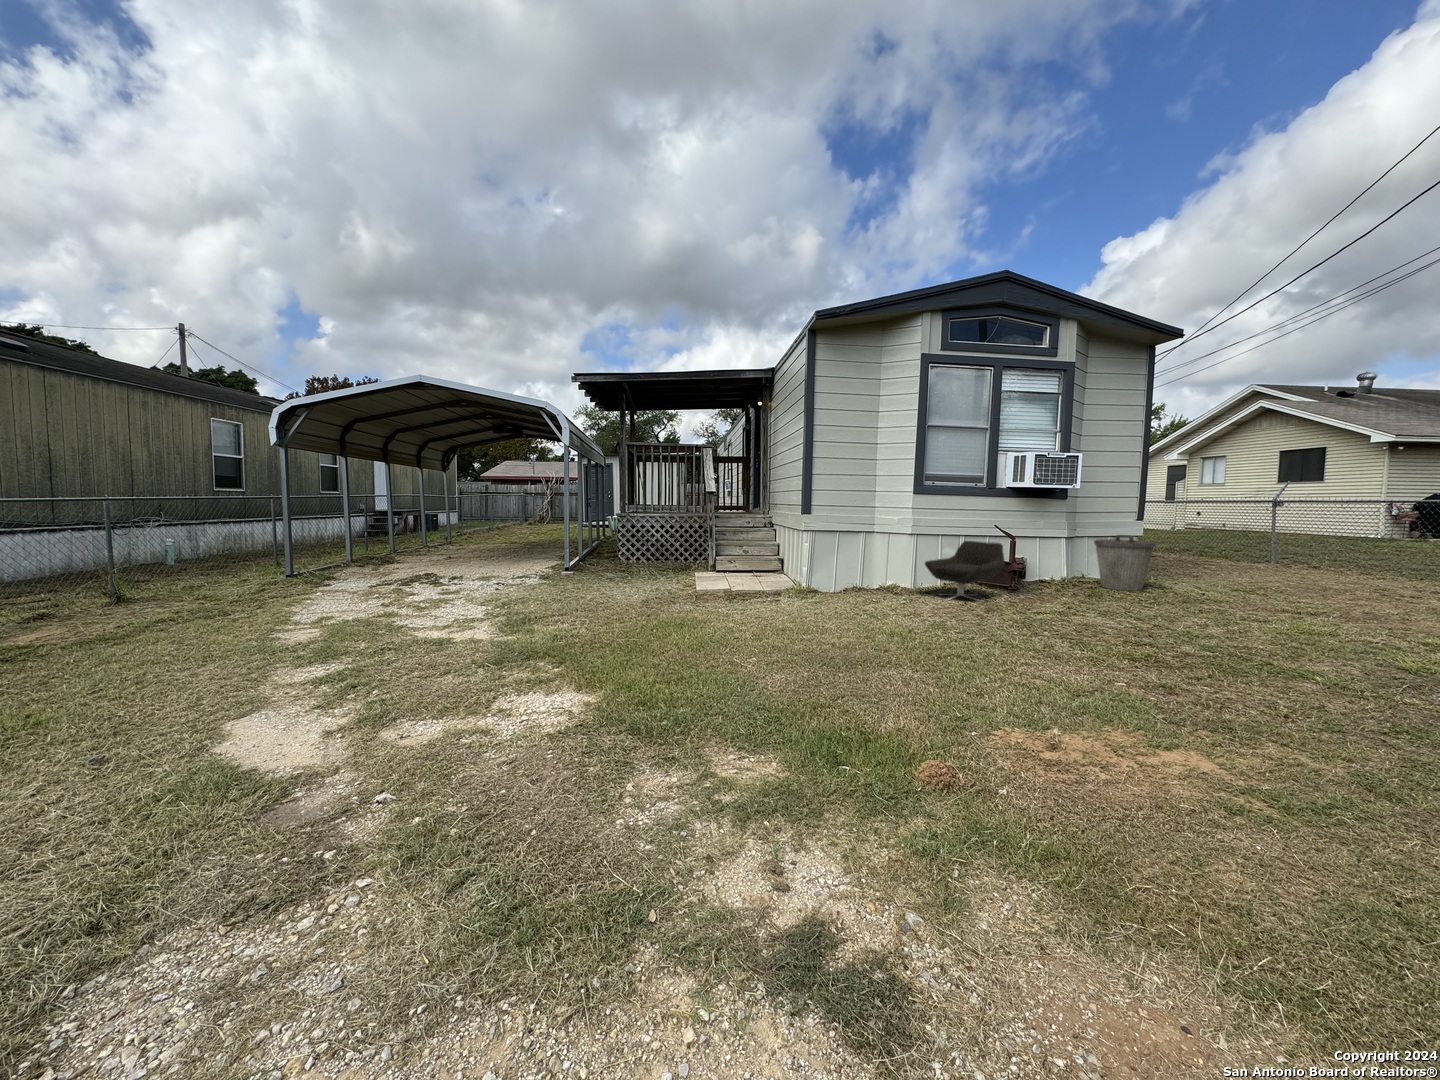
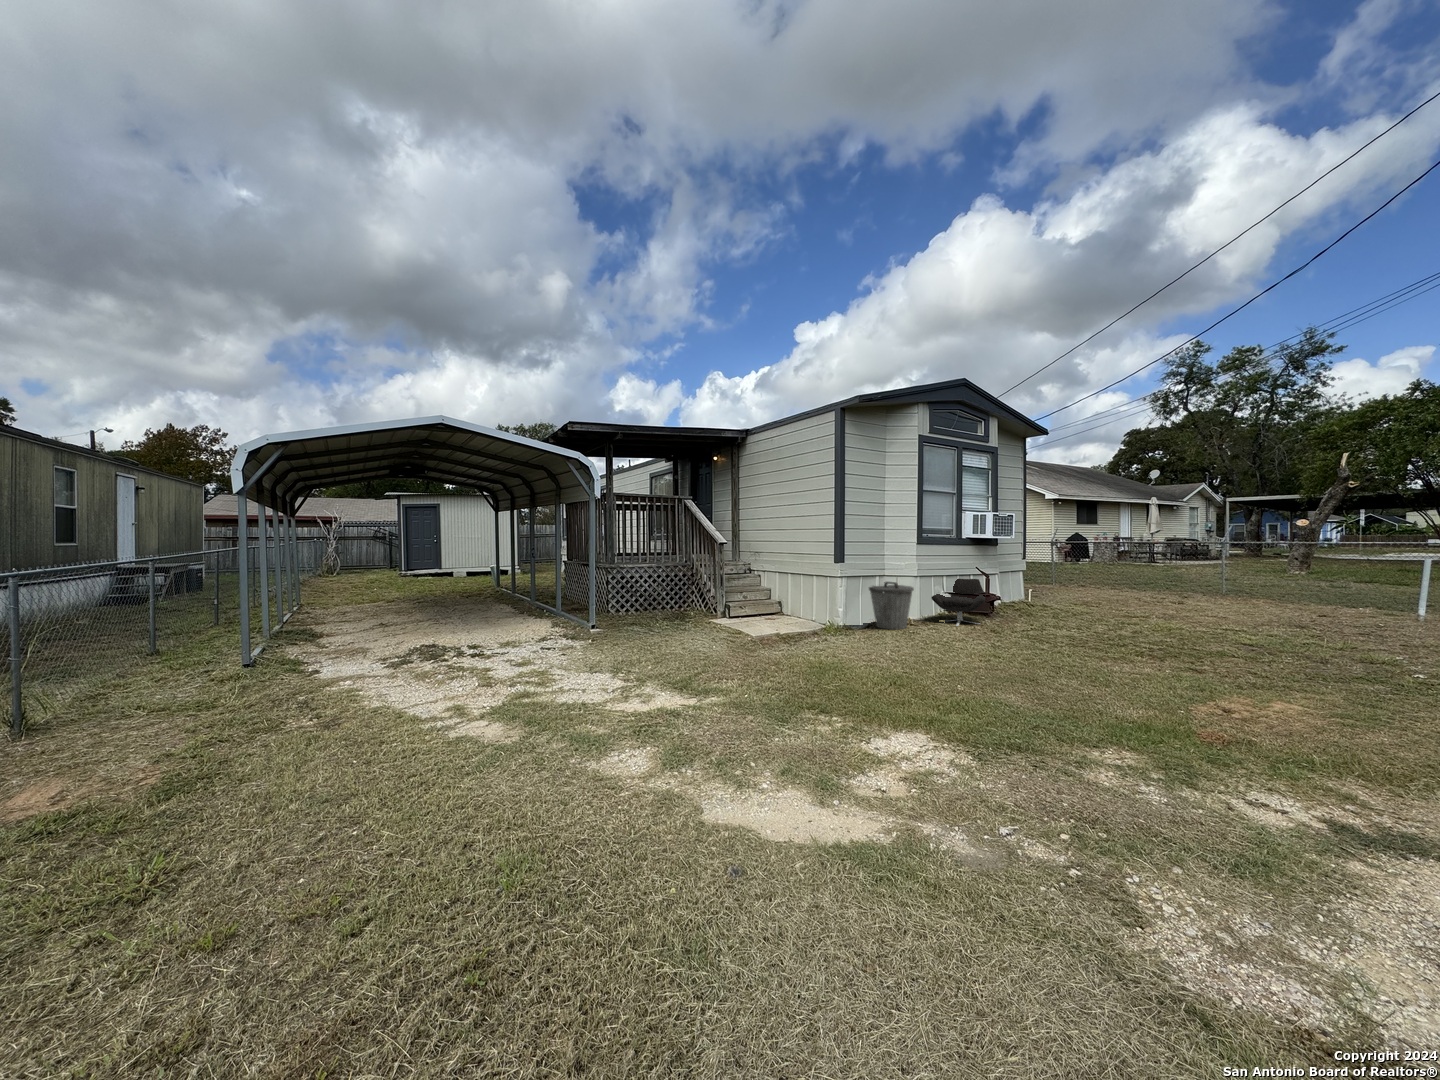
trash can: present [1094,535,1156,591] -> present [869,582,914,629]

